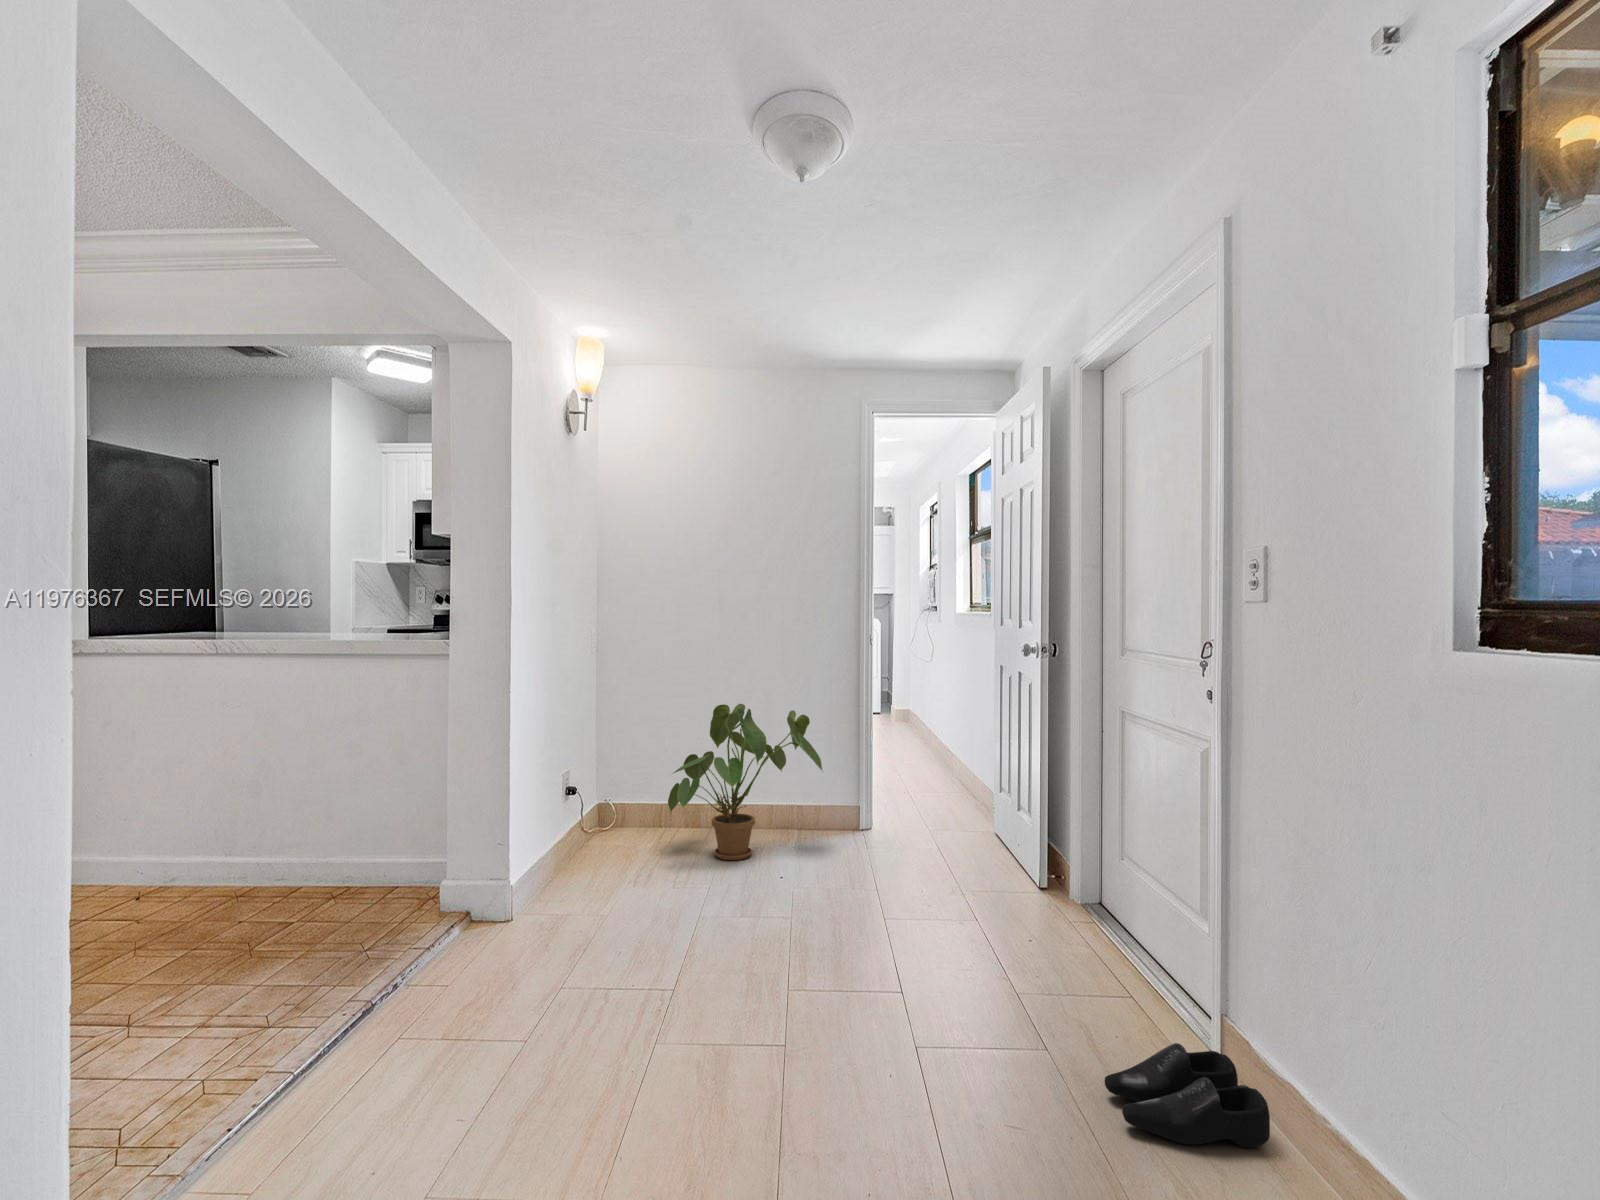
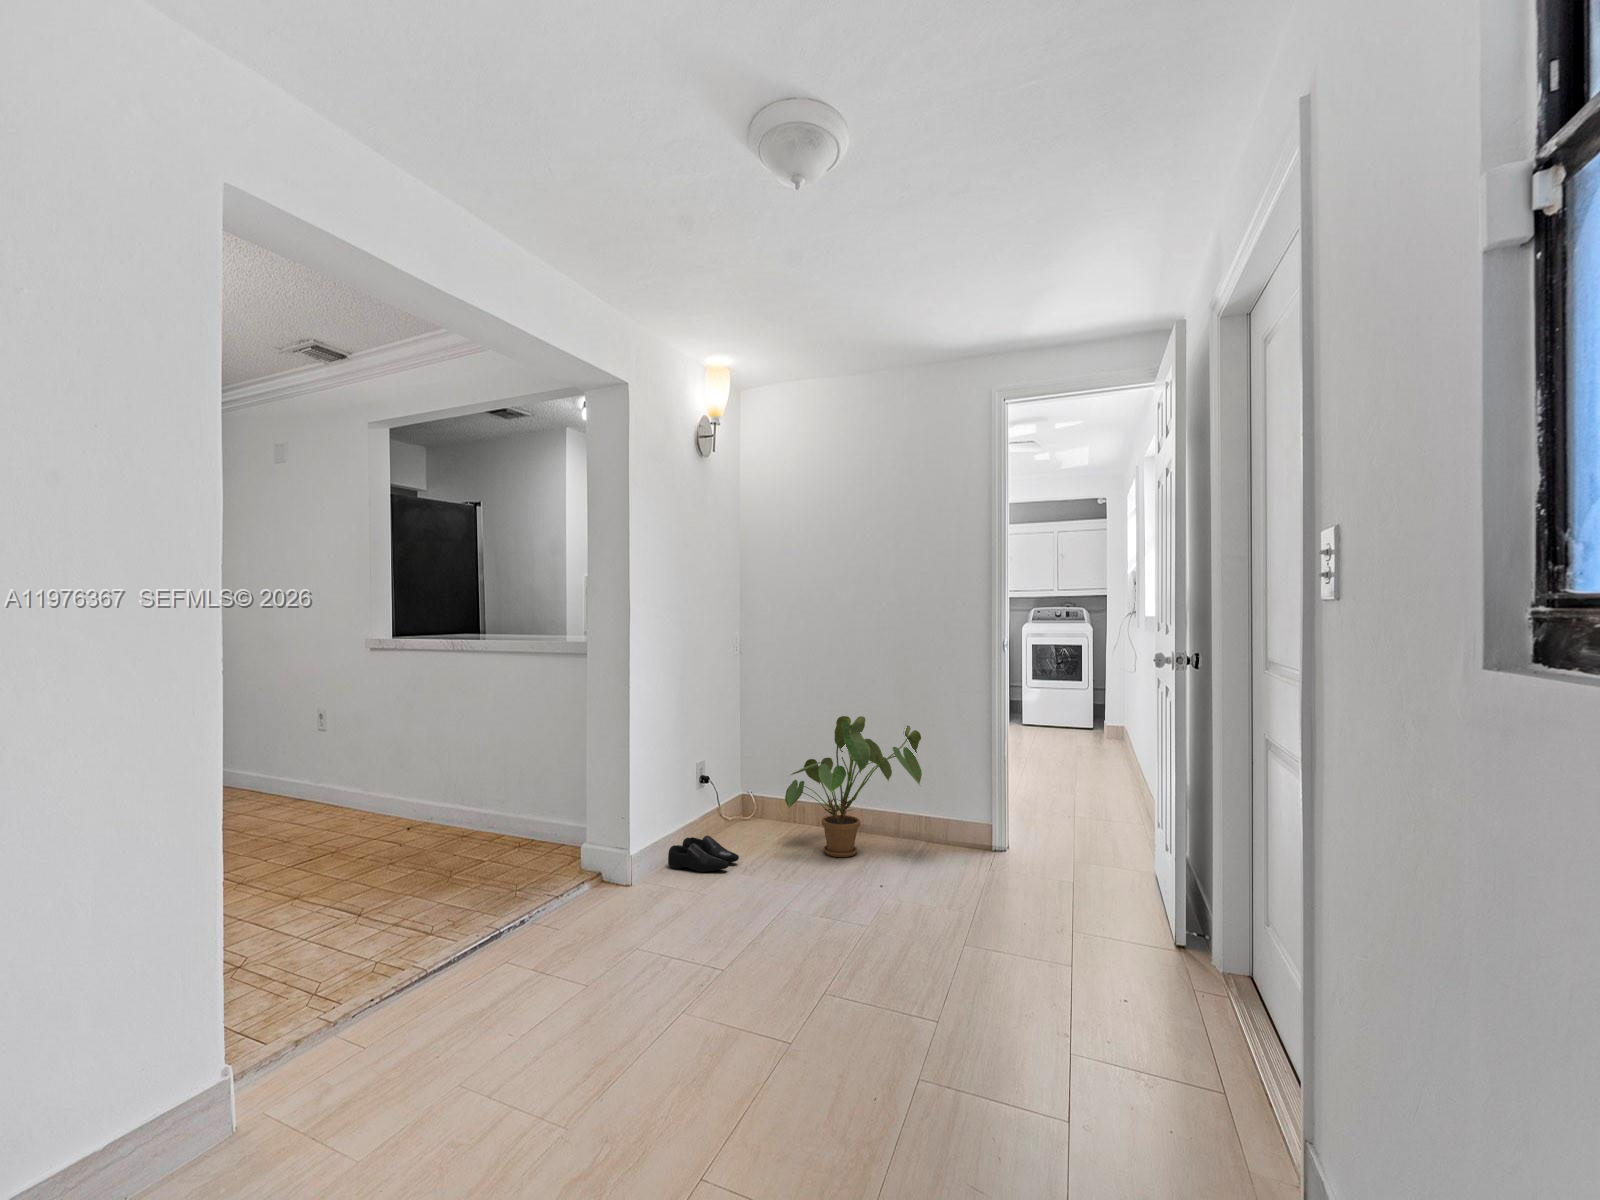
shoe: present [1105,1043,1270,1148] -> present [668,836,739,872]

